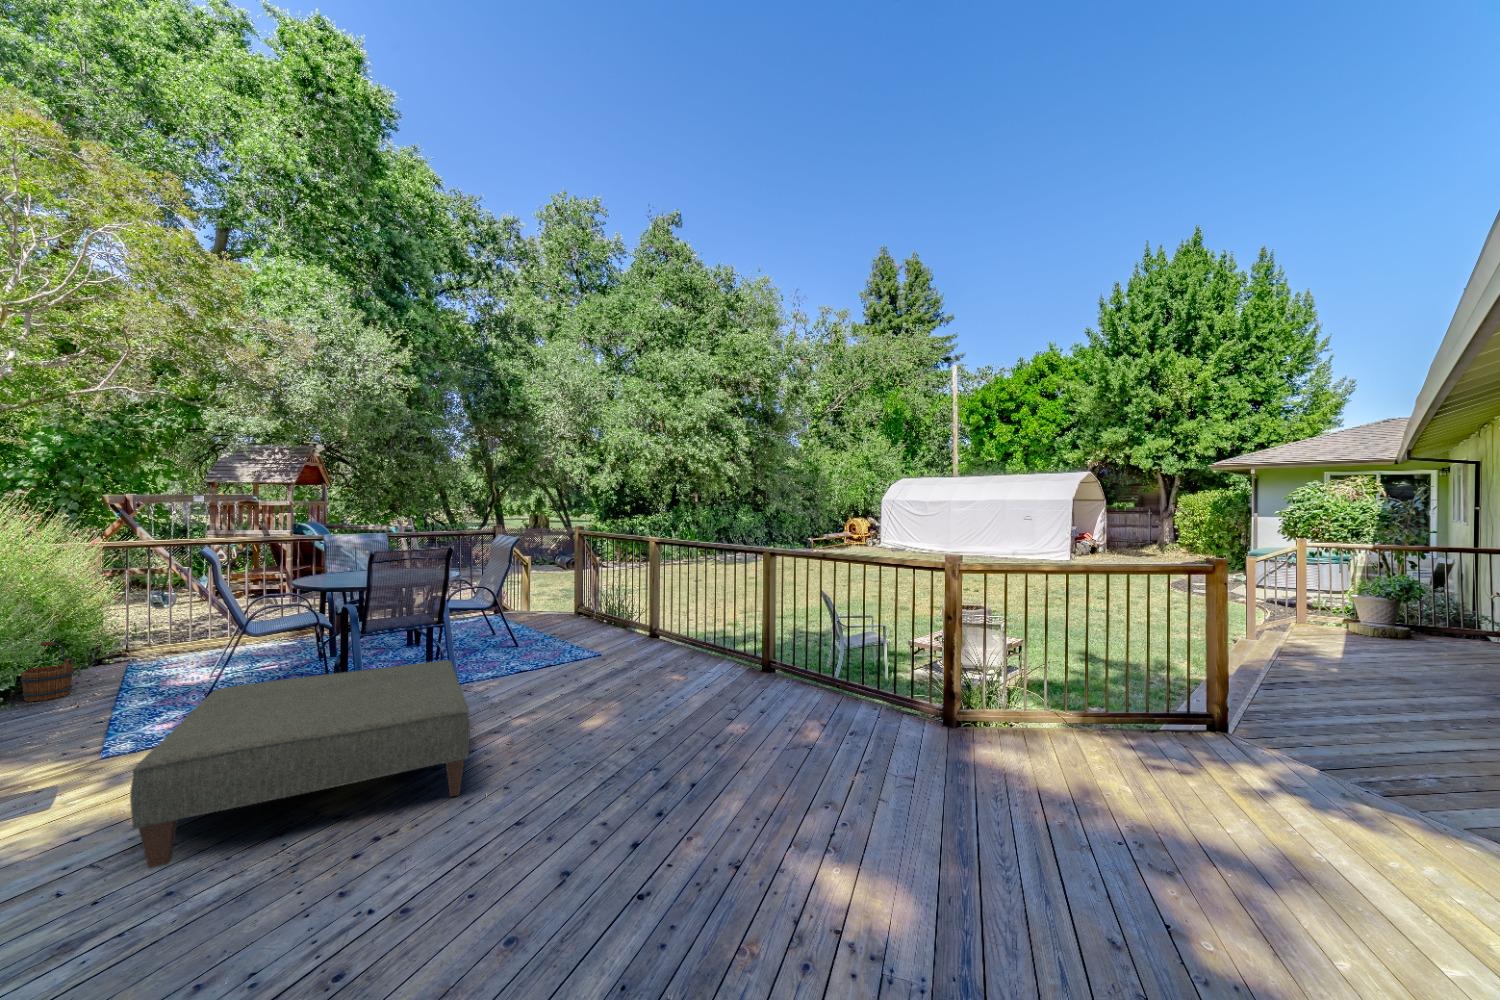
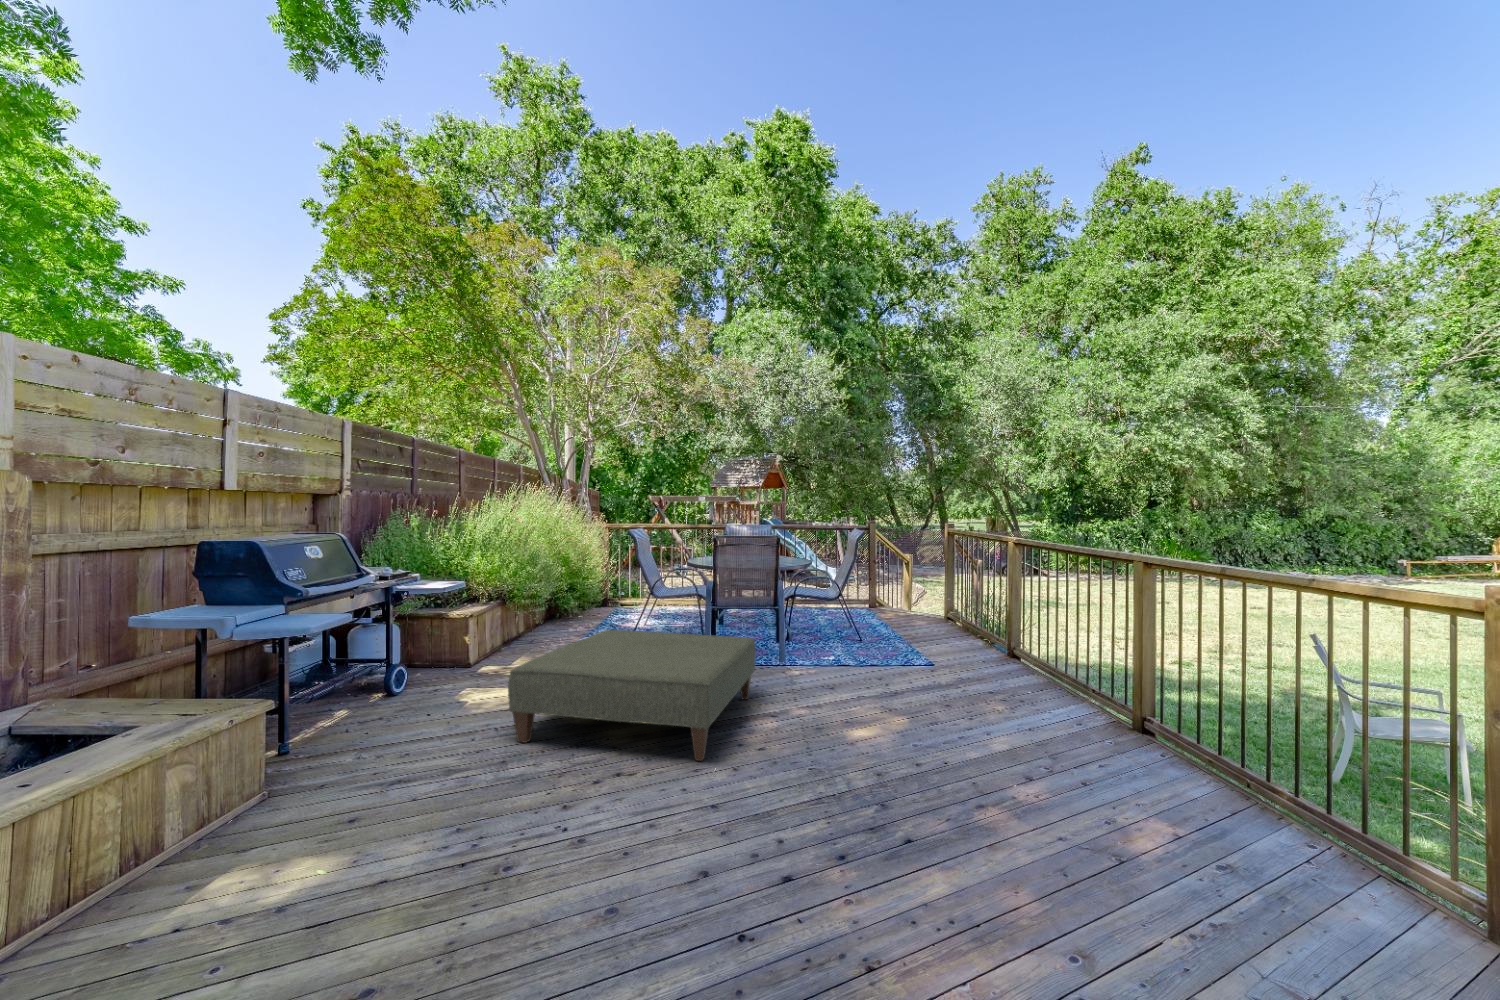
wooden bucket: present [20,641,74,702] -> none [572,587,594,624]

